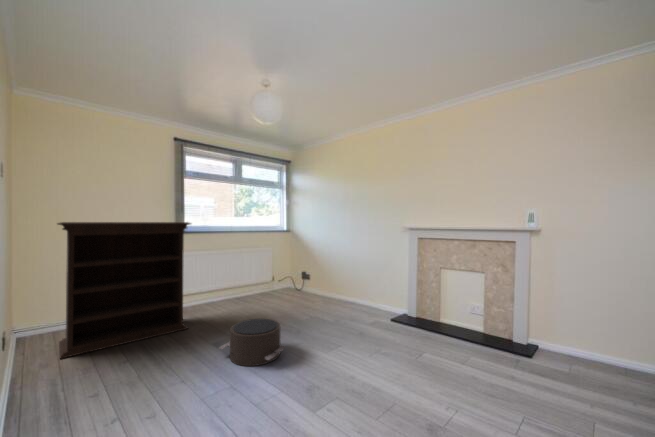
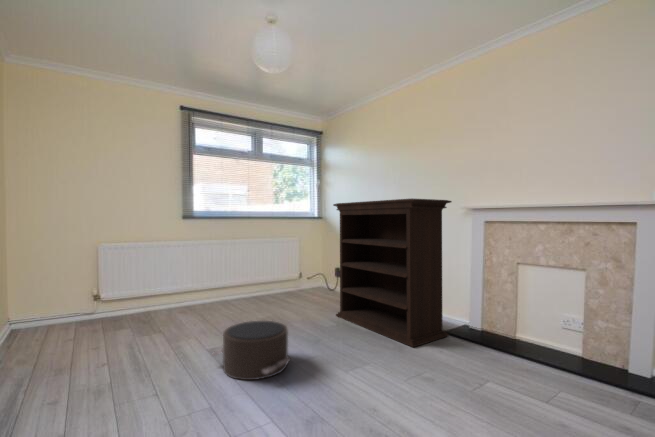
bookshelf: present [57,222,191,359] -> present [333,198,452,347]

